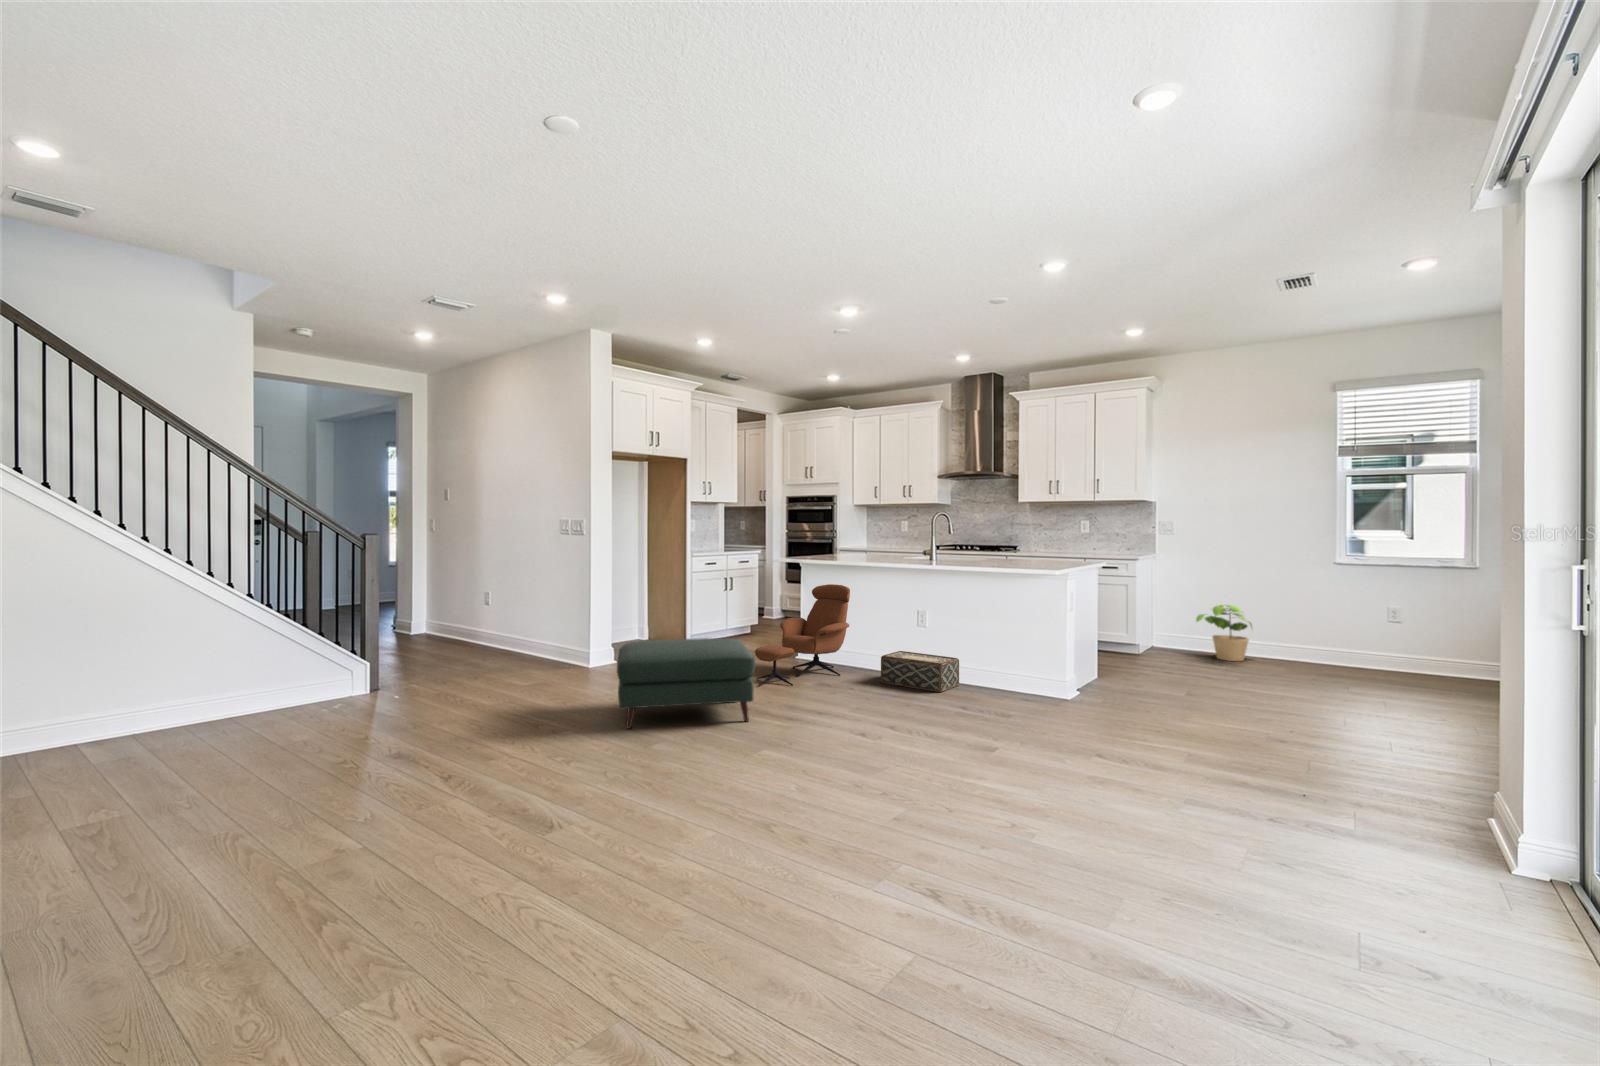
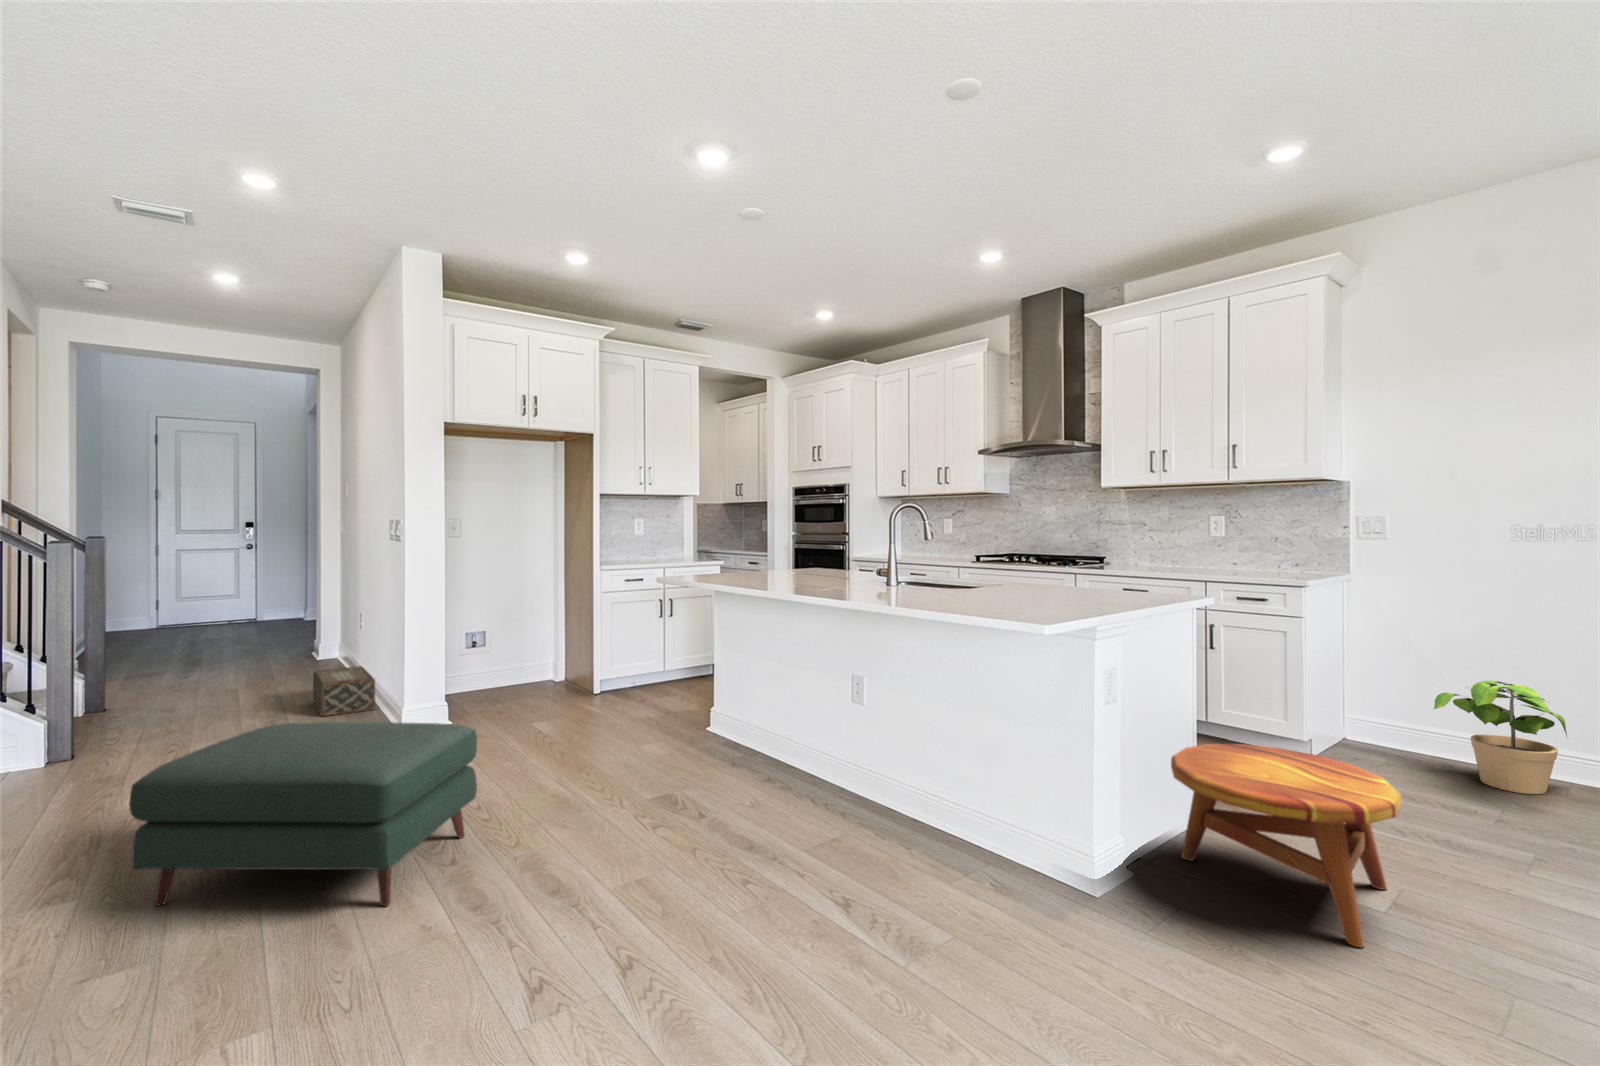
lounge chair: present [755,584,850,686] -> none [557,619,756,799]
side table: none [1091,633,1187,704] -> present [1171,744,1402,947]
woven basket: present [881,651,959,692] -> present [313,666,375,716]

